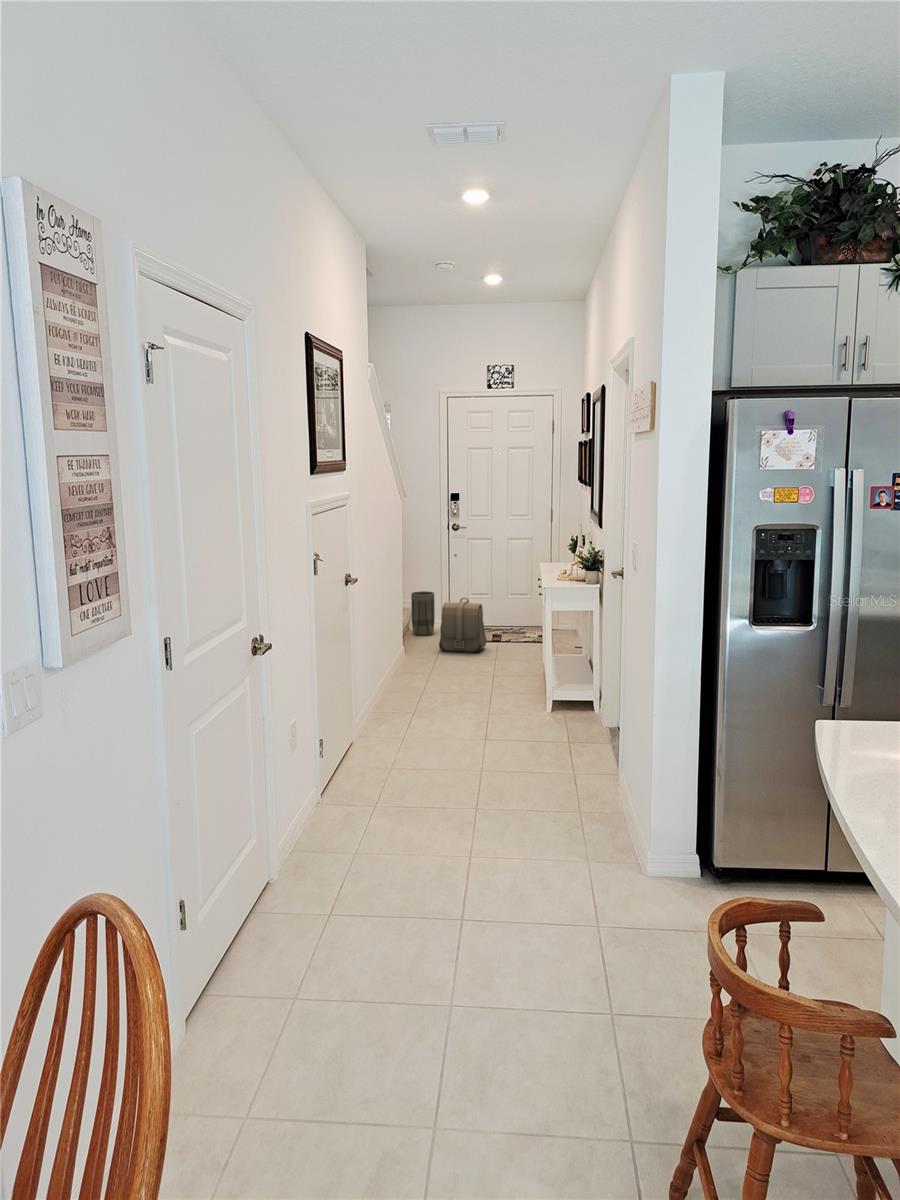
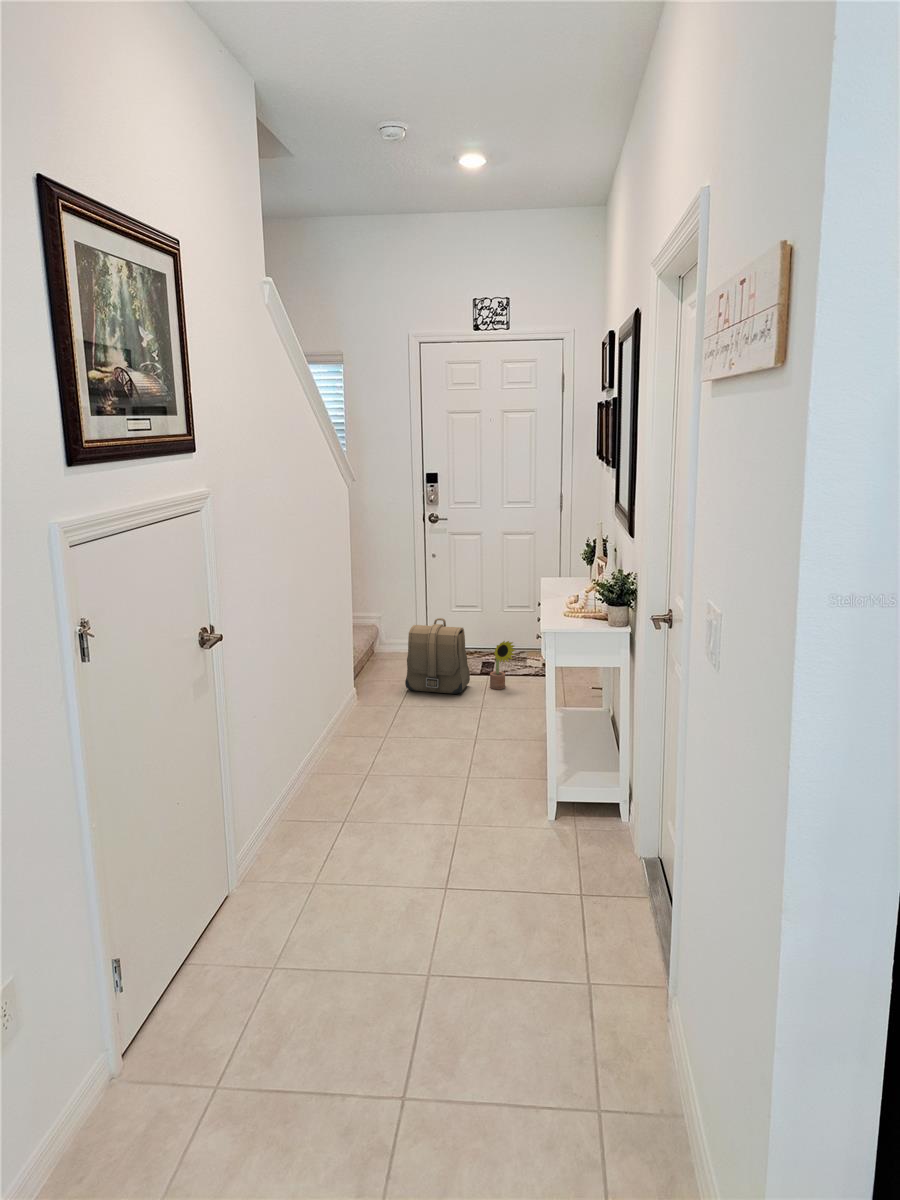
basket: present [411,591,435,635] -> none [374,603,404,662]
decorative plant: none [501,613,521,650] -> present [490,641,516,689]

